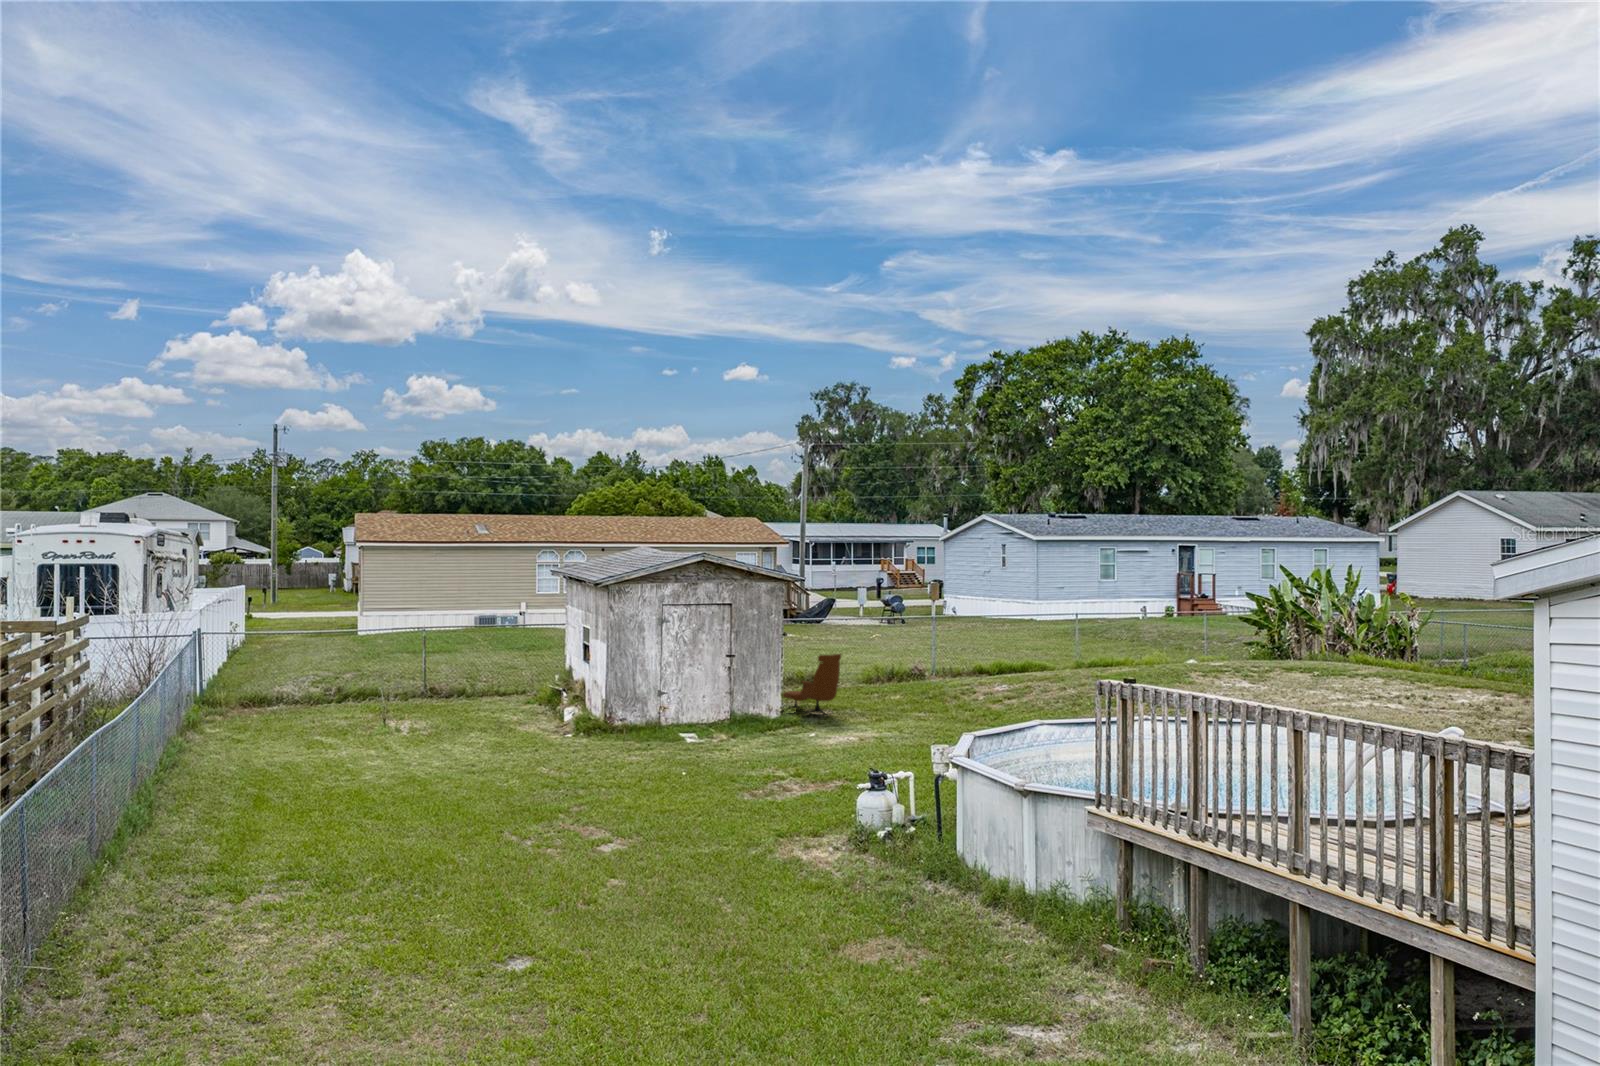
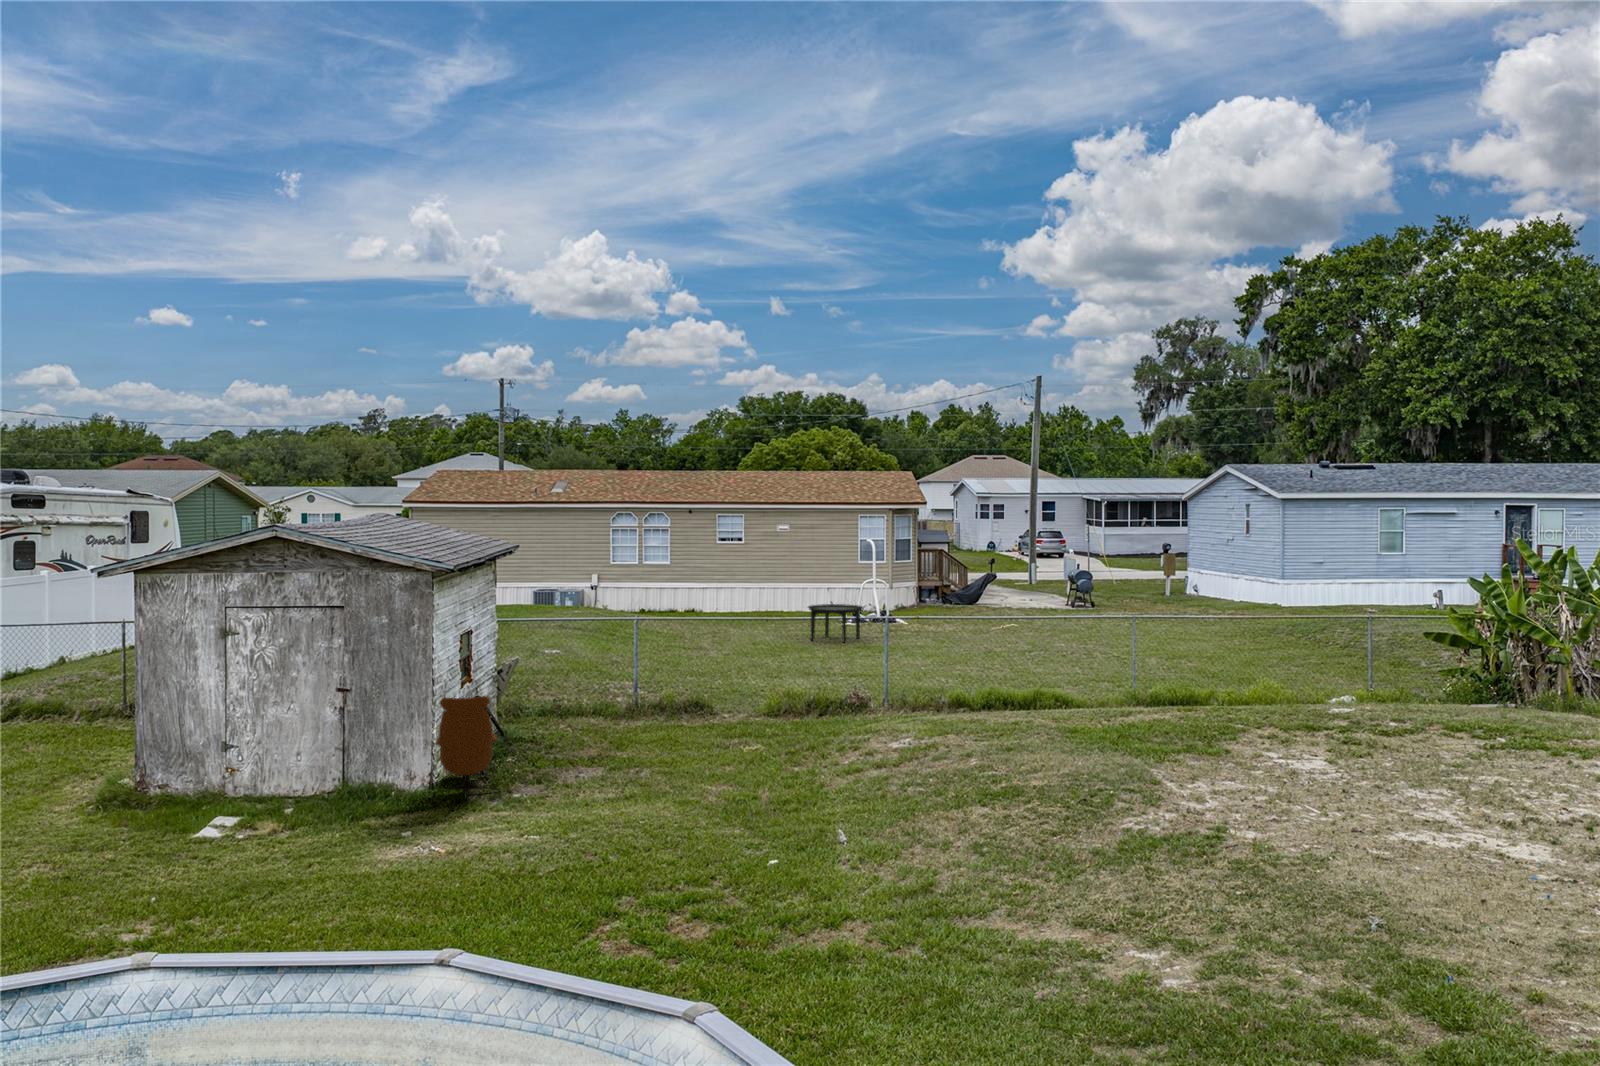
round table: none [787,617,829,644] -> present [808,604,863,643]

